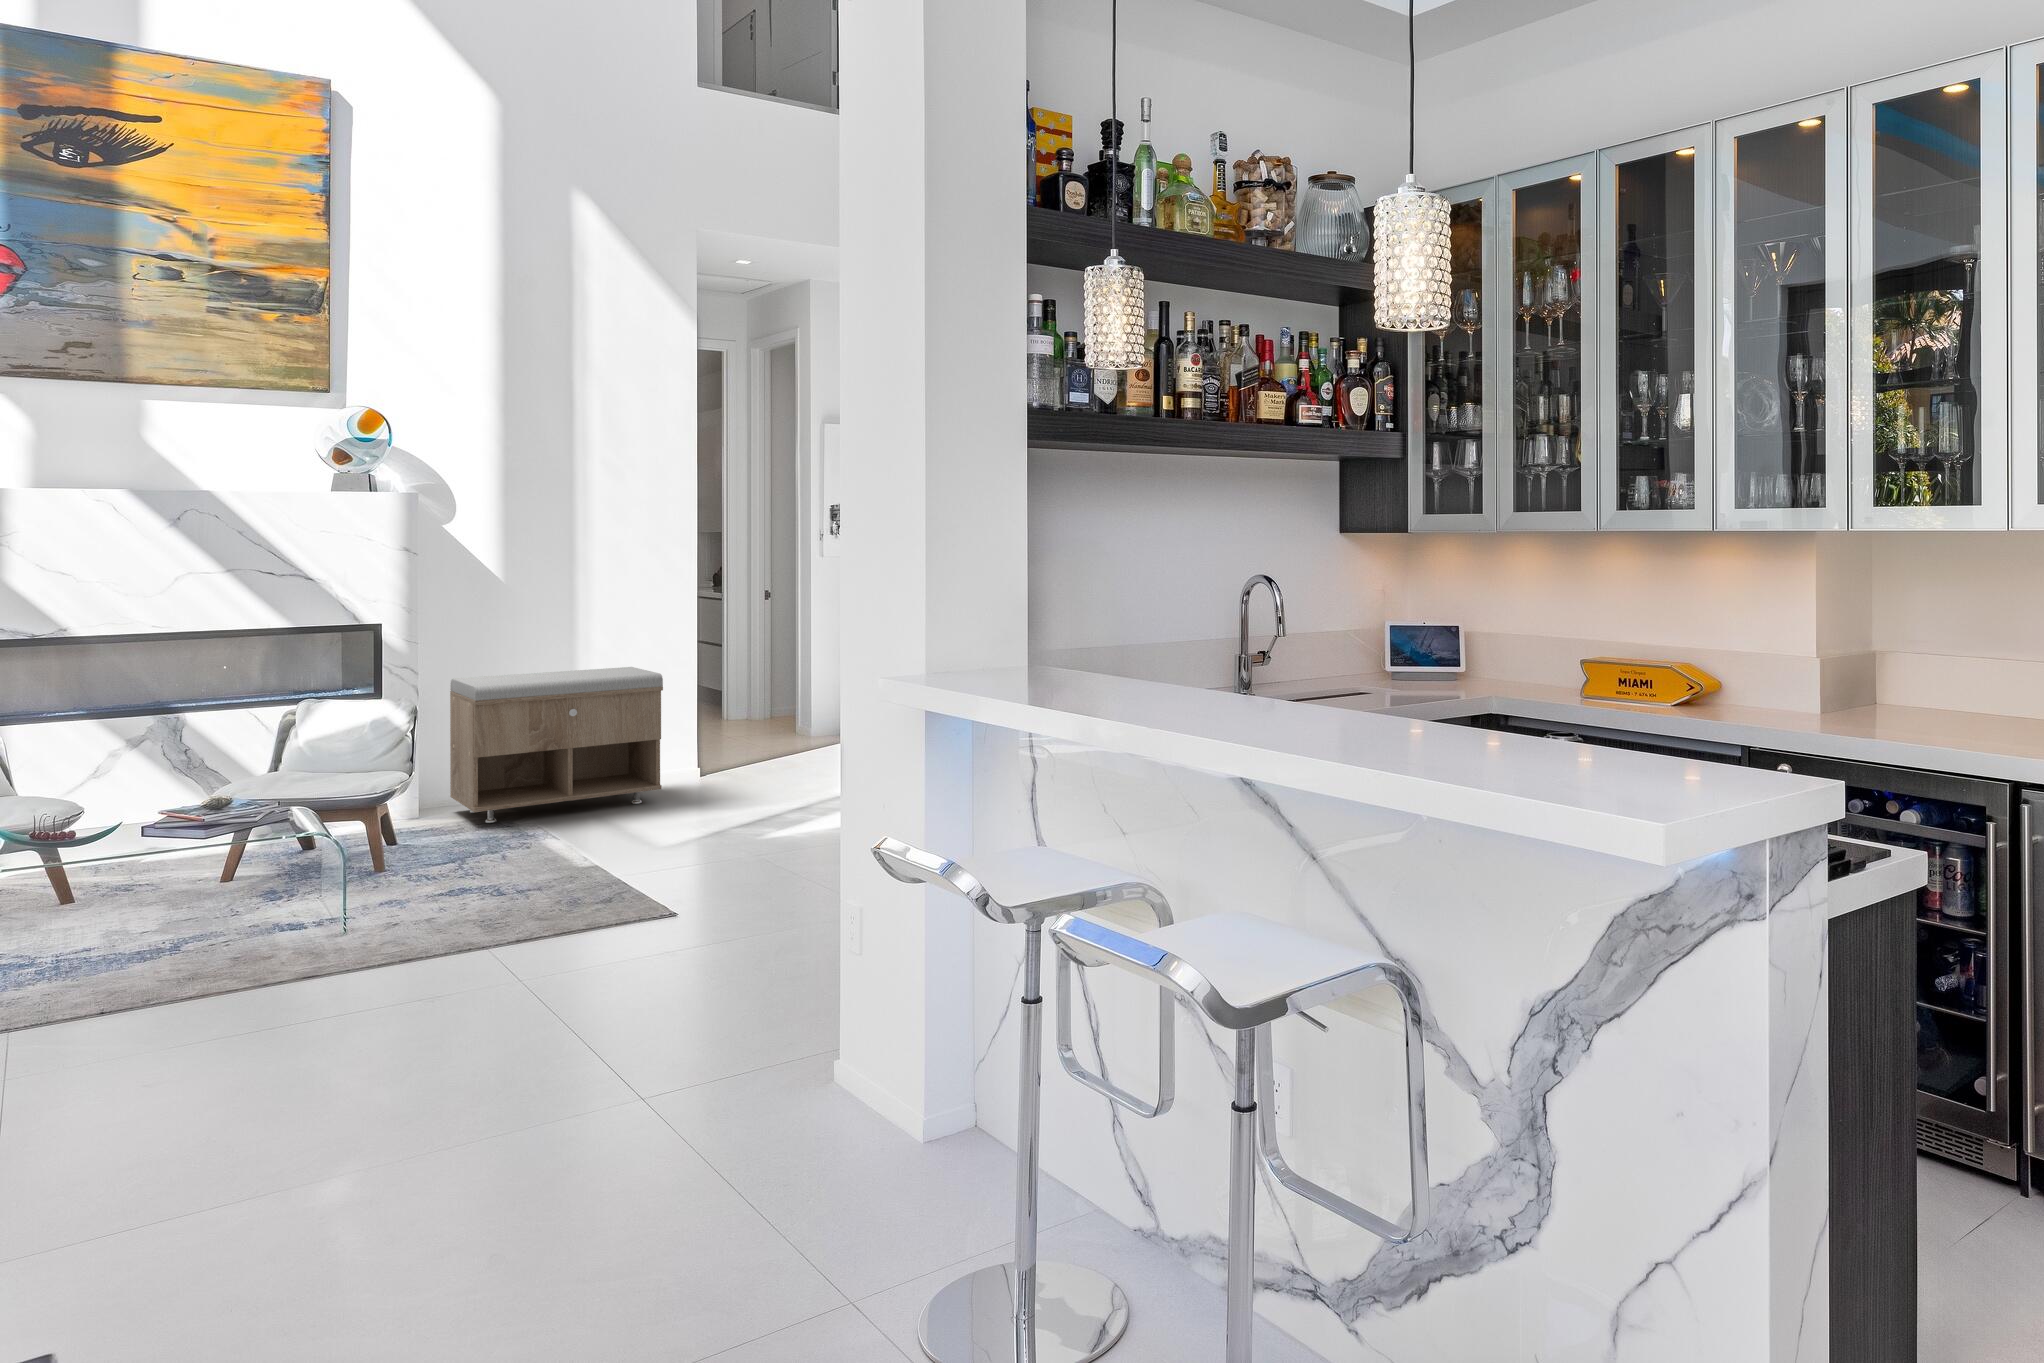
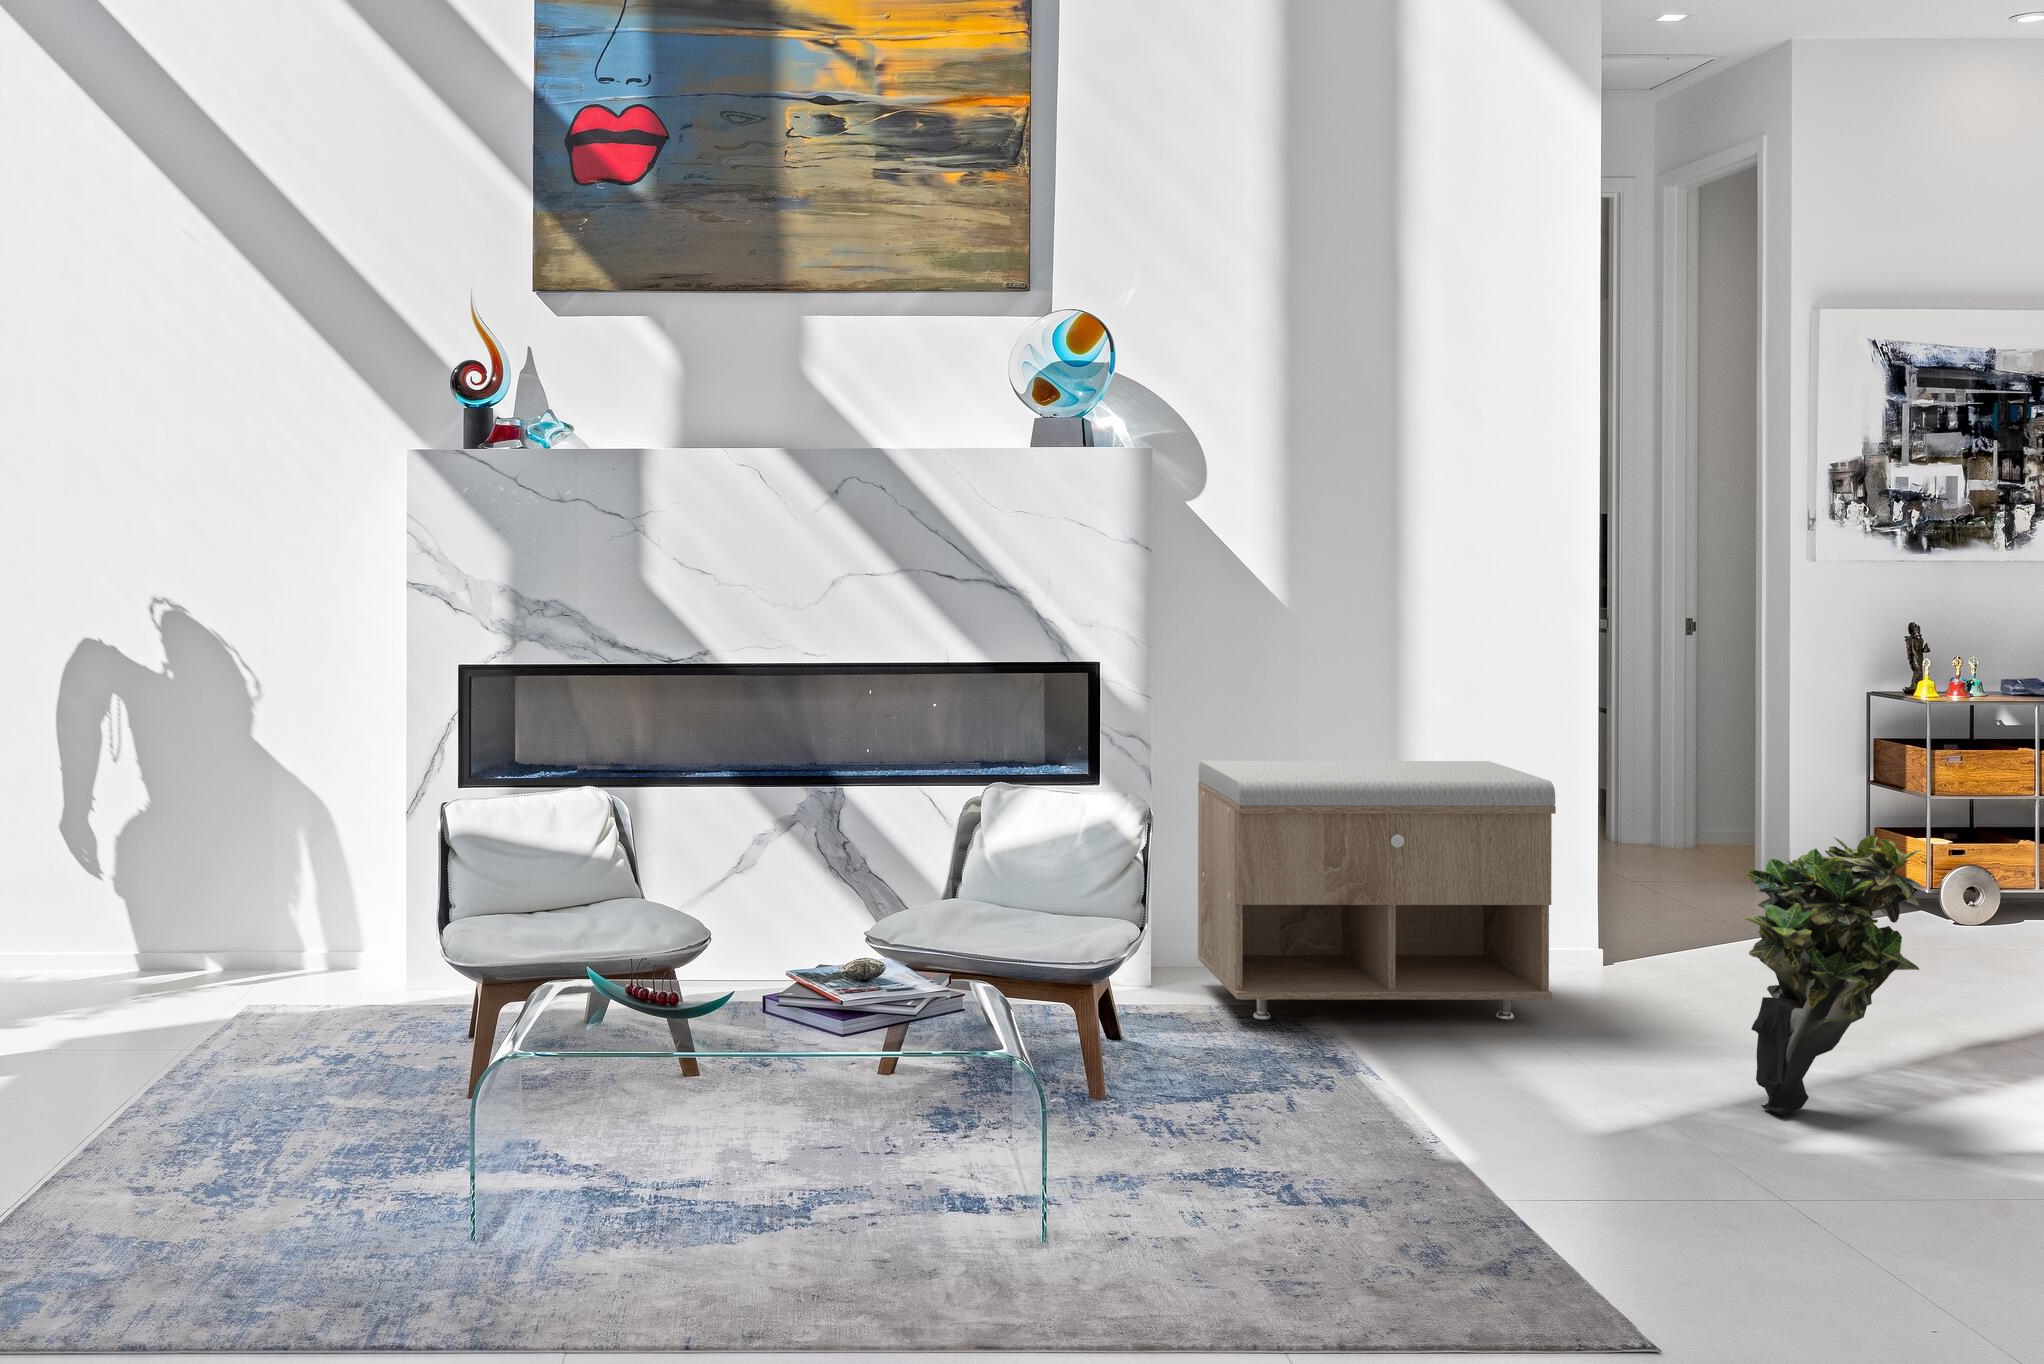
potted plant: none [746,685,827,822] -> present [1743,835,1922,1115]

